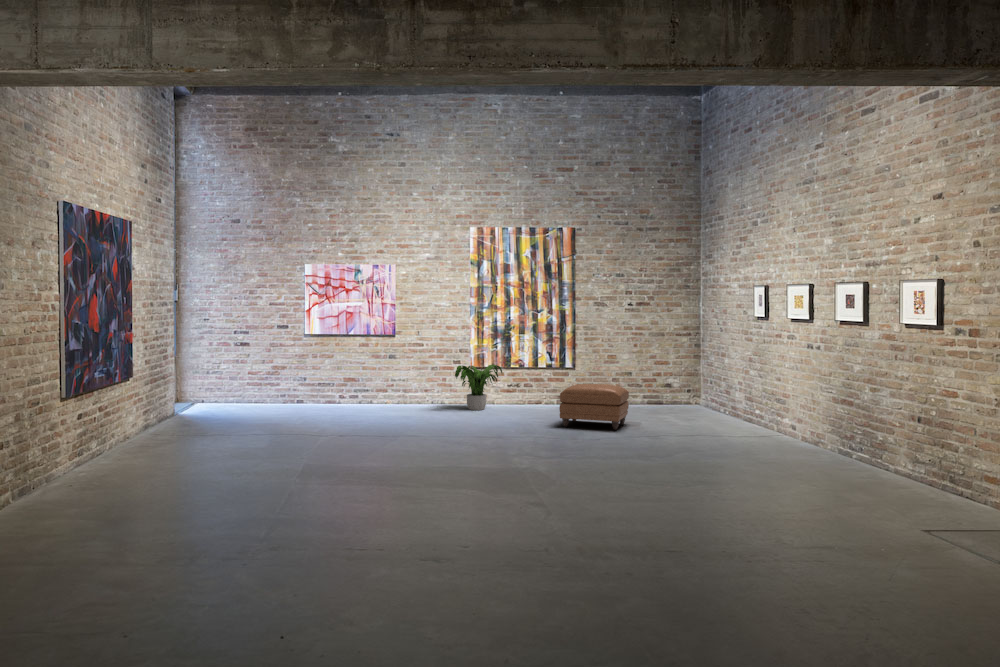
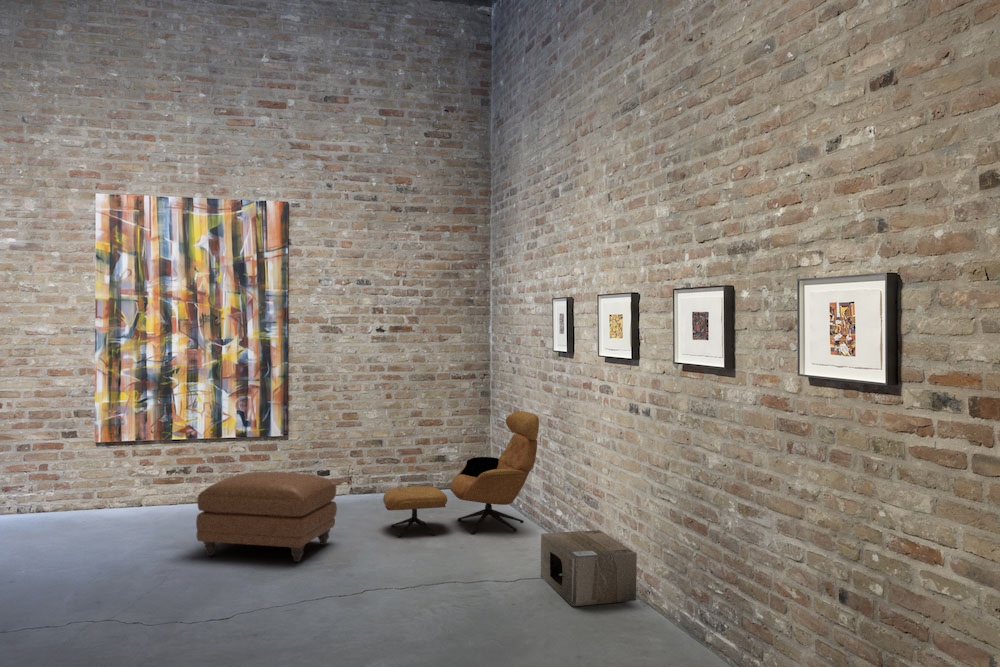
armchair: none [650,354,743,423] -> present [383,411,539,537]
potted plant: present [455,365,502,410] -> none [48,431,152,513]
cardboard box: none [754,414,812,447] -> present [541,530,637,606]

